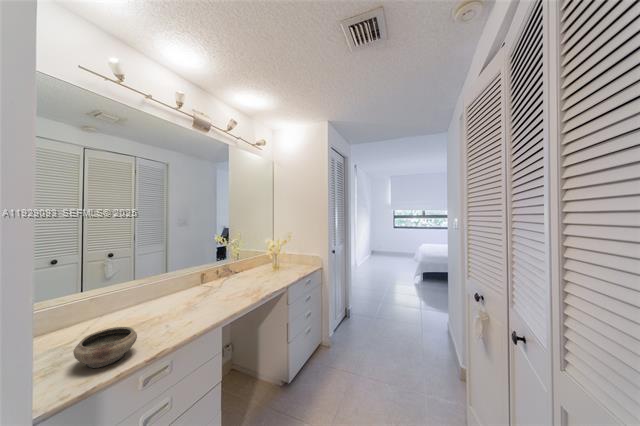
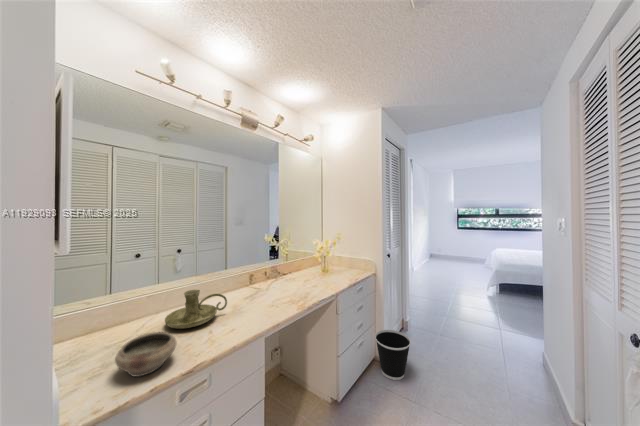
candle holder: none [115,288,182,326] -> present [165,290,227,329]
wastebasket: none [322,317,352,360] -> present [375,330,411,380]

